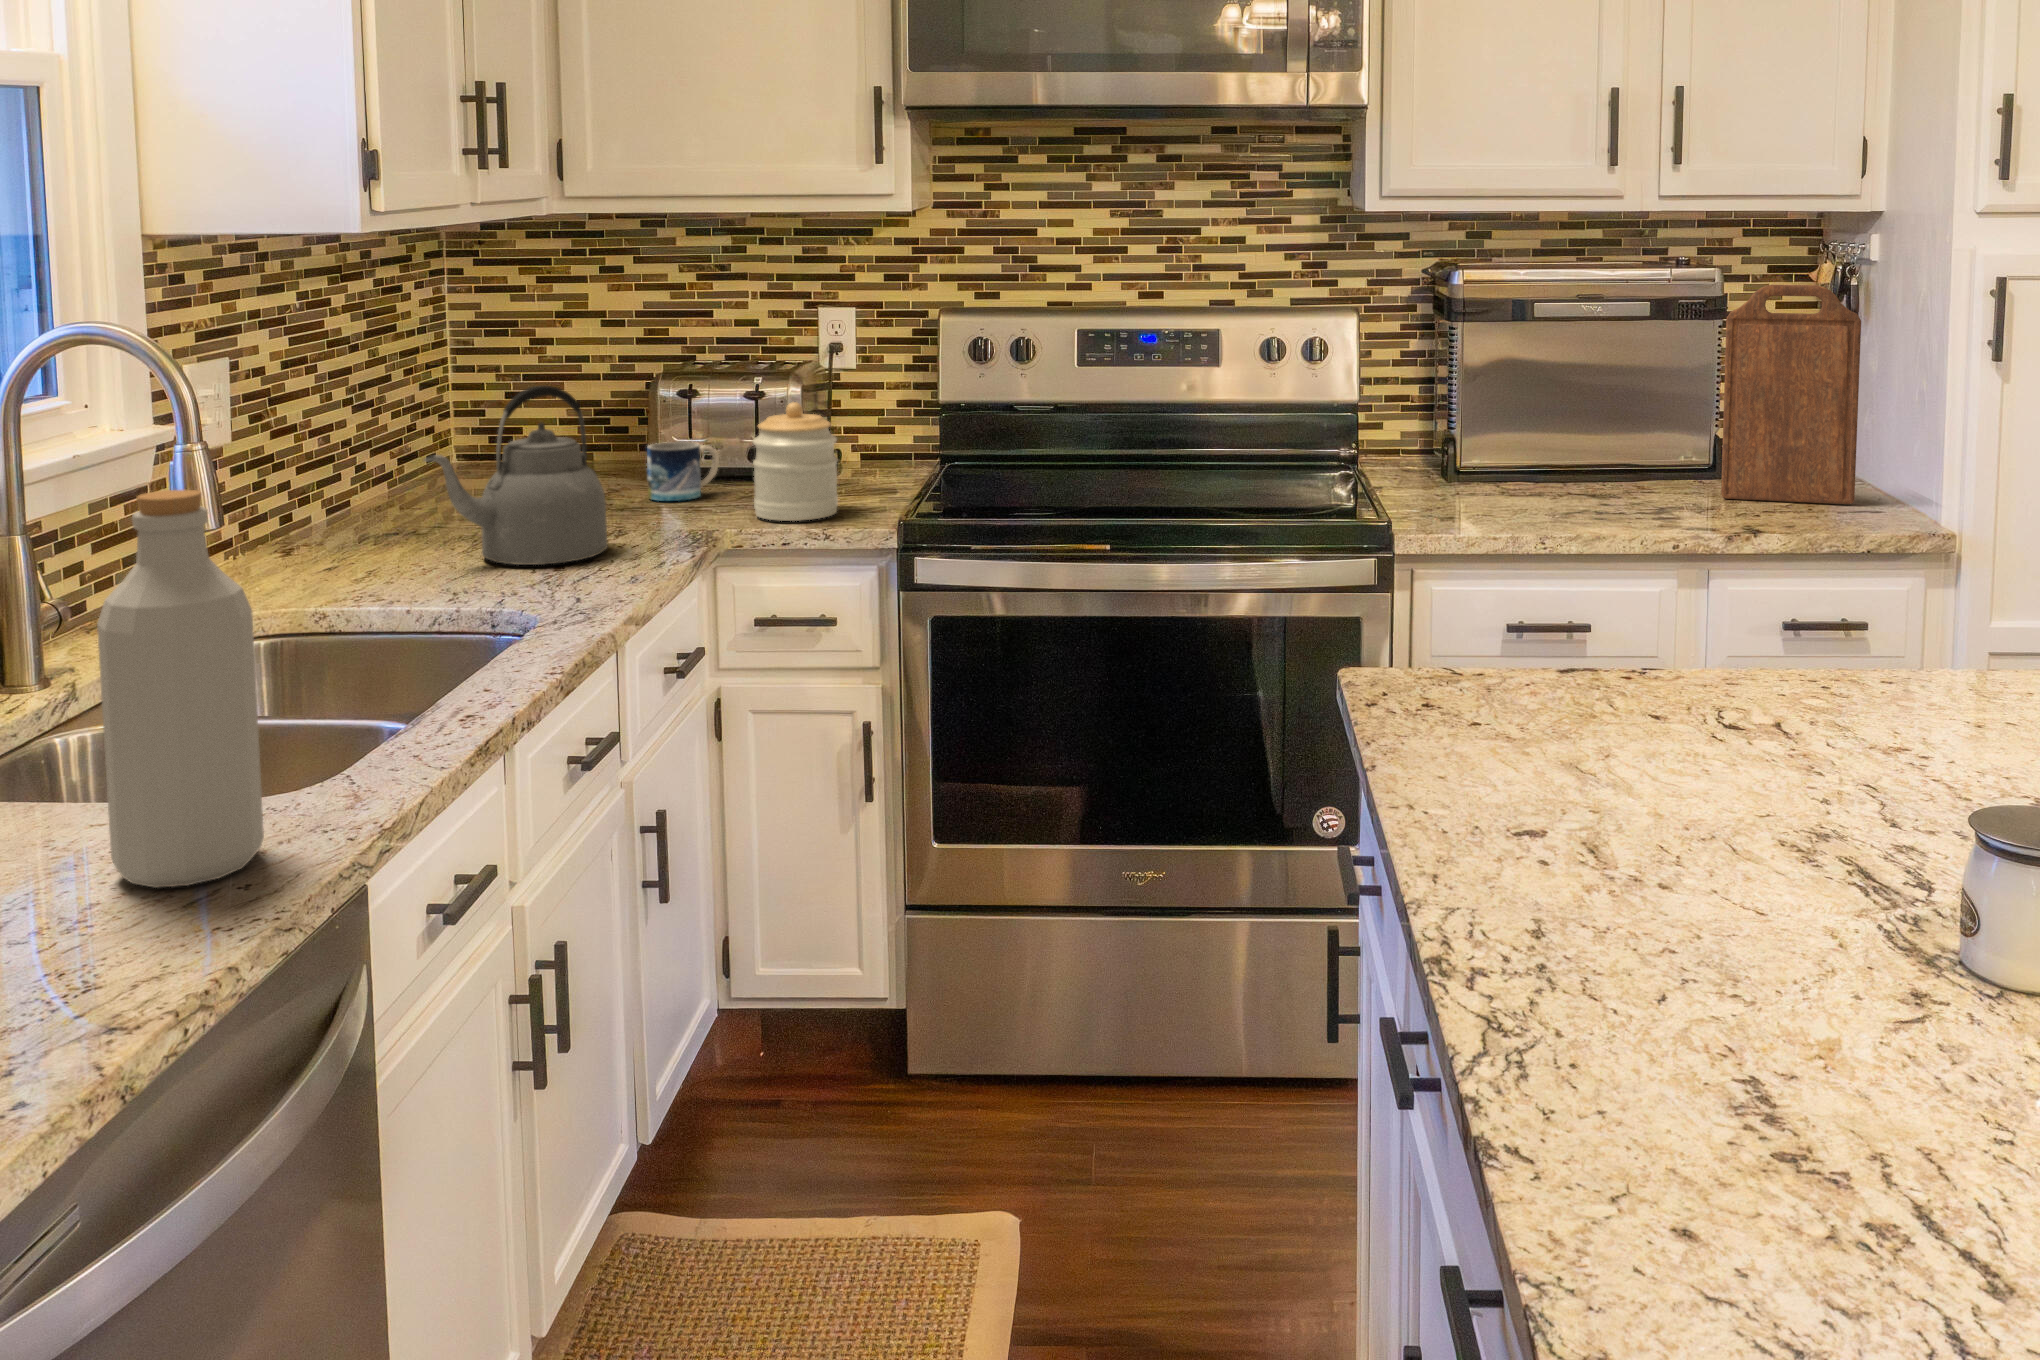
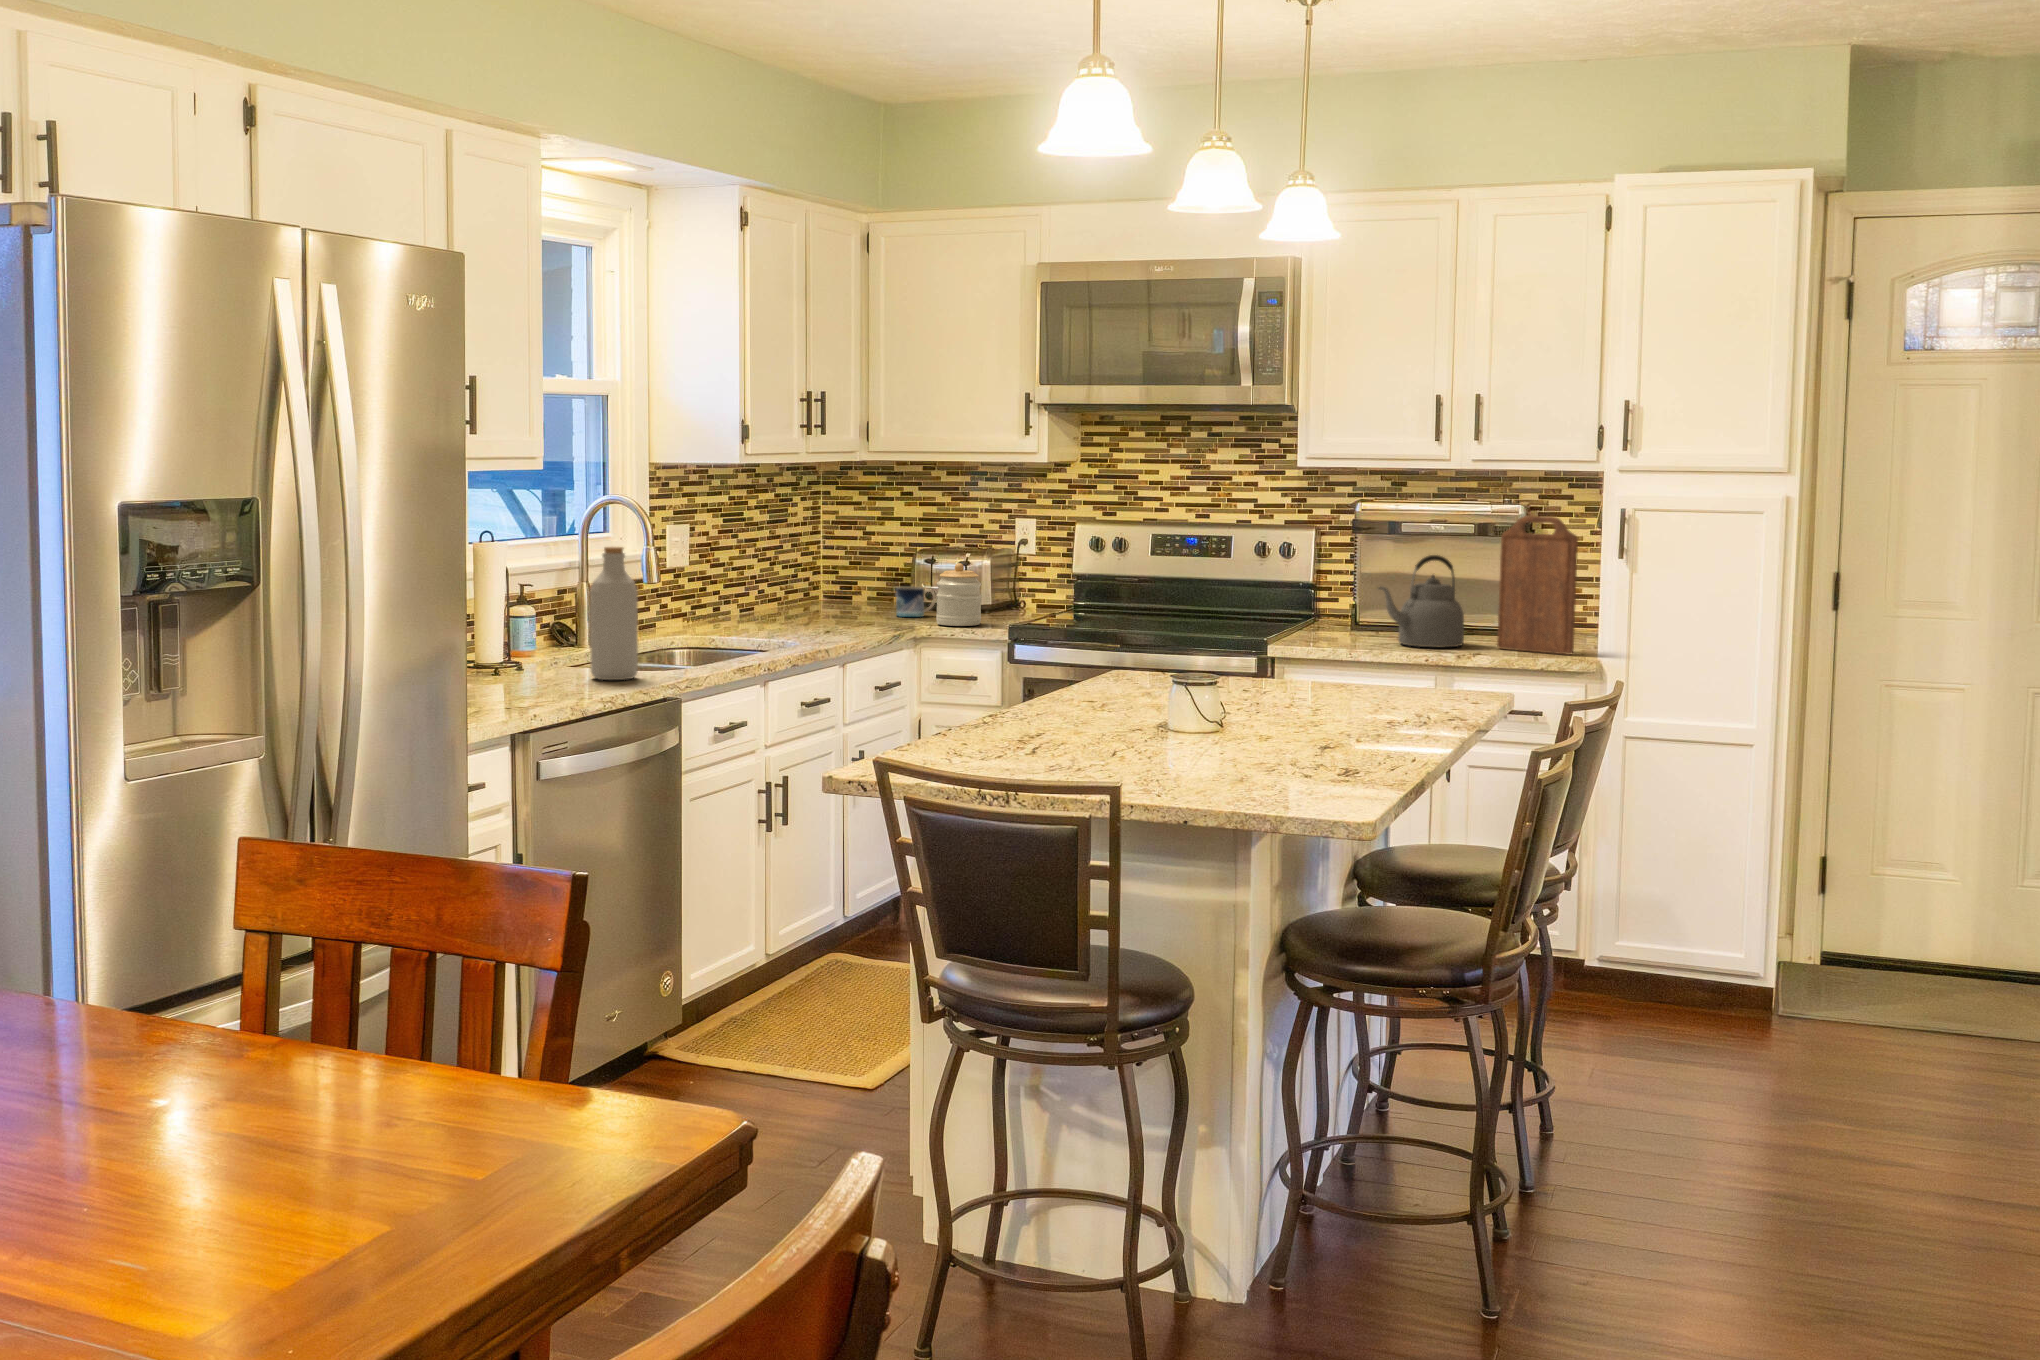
kettle: present [424,386,608,565] -> present [1378,555,1464,647]

